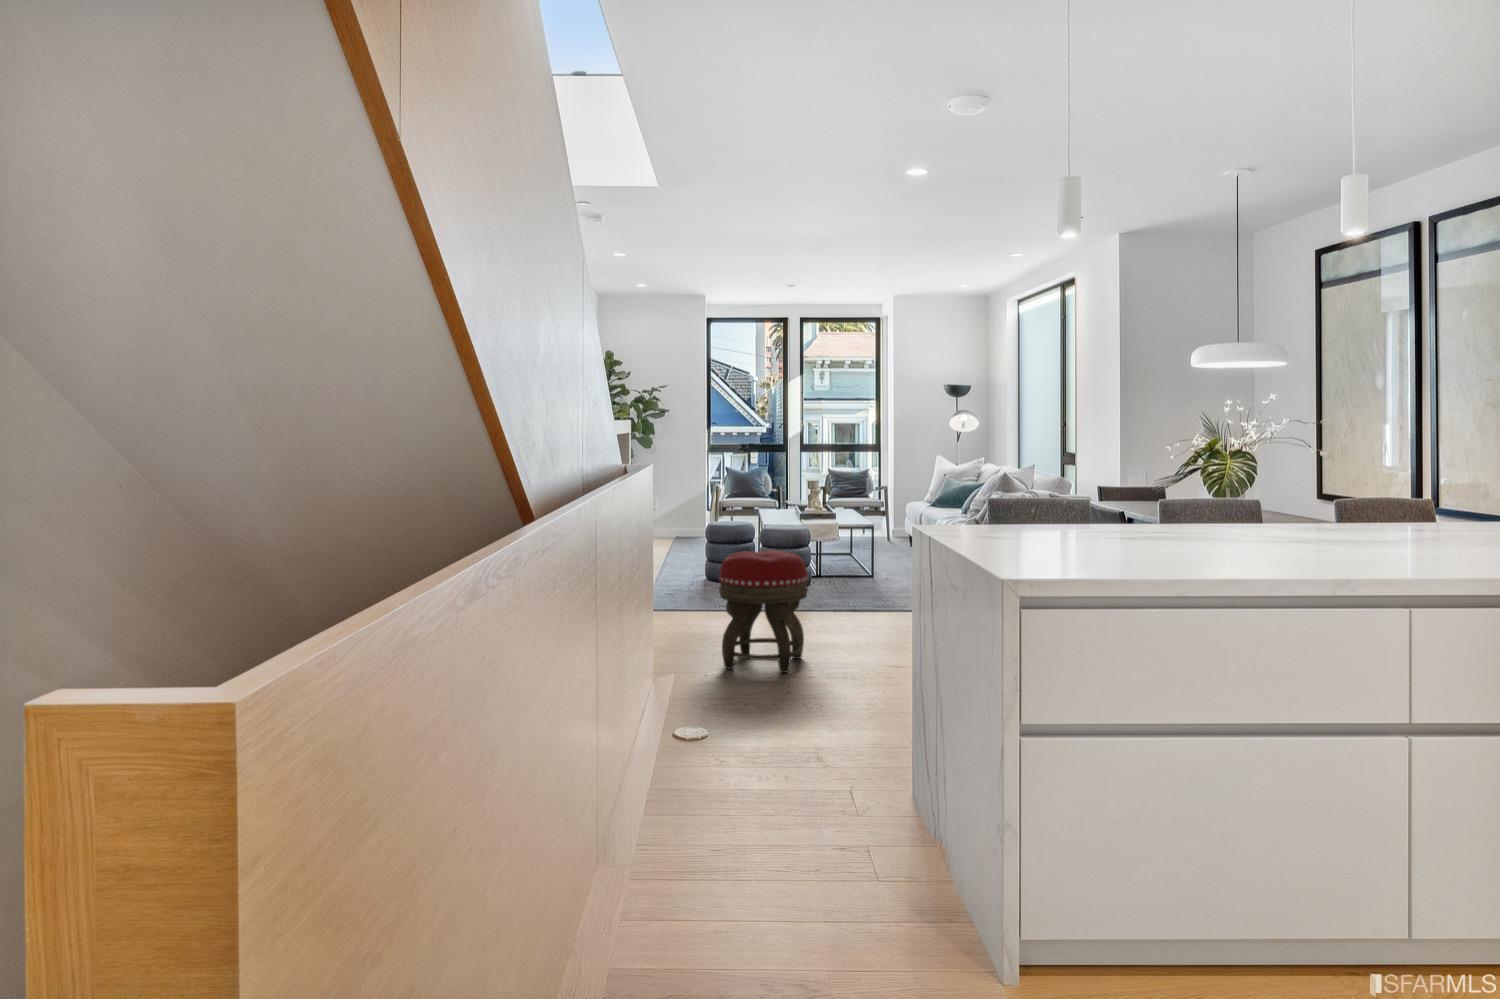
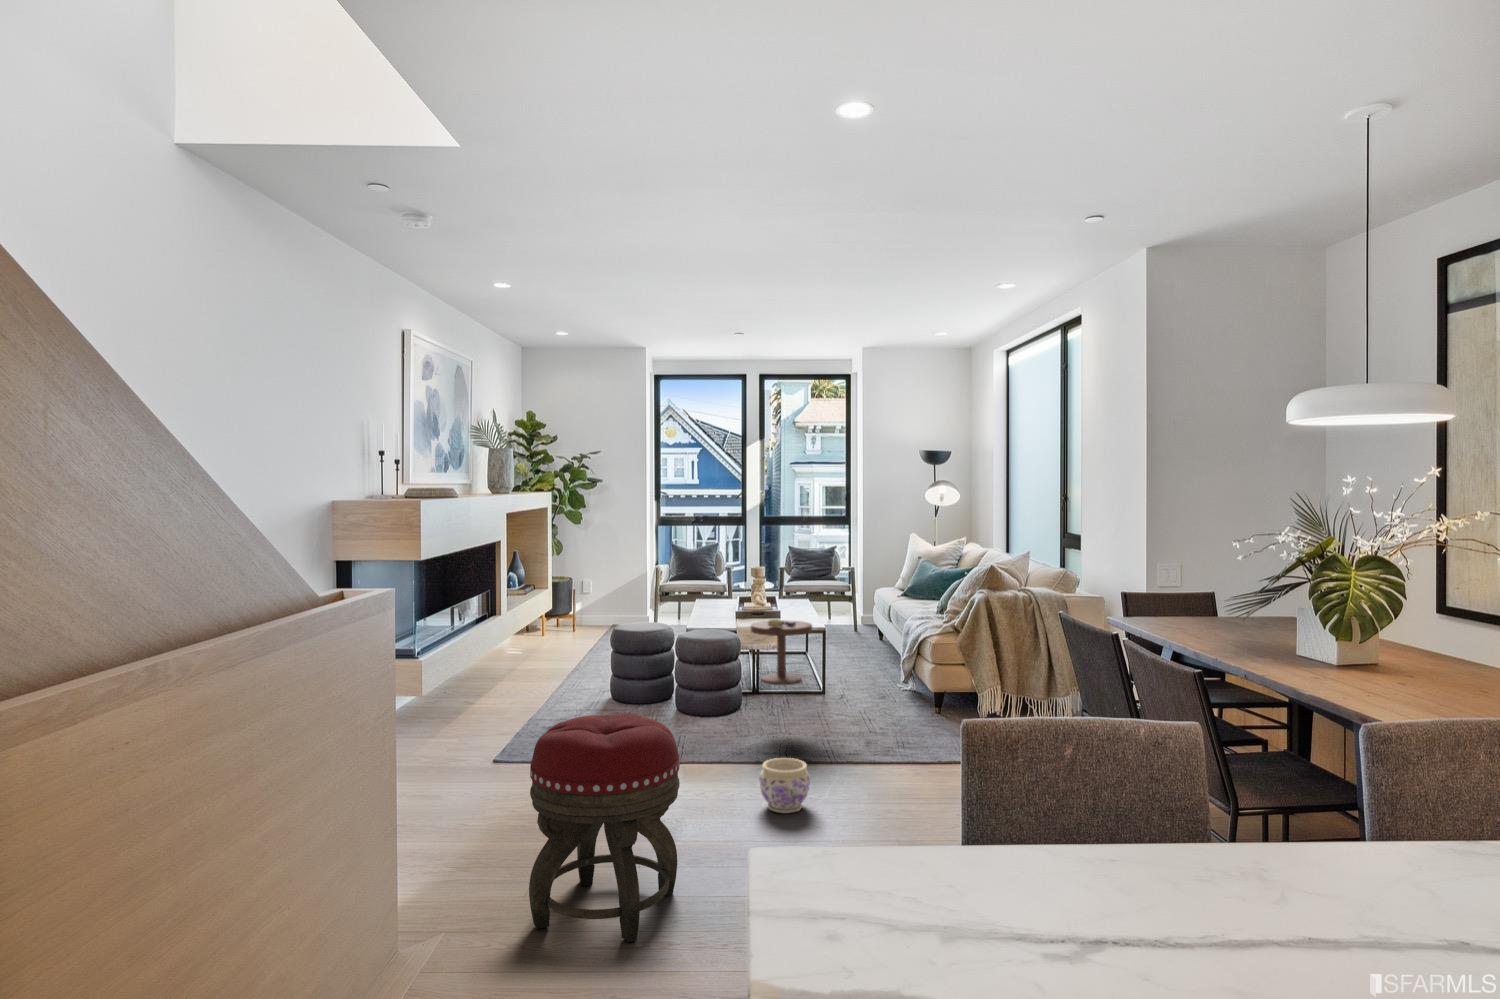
side table: none [823,510,869,596] -> present [751,619,812,685]
planter: none [842,596,877,629] -> present [759,758,810,814]

